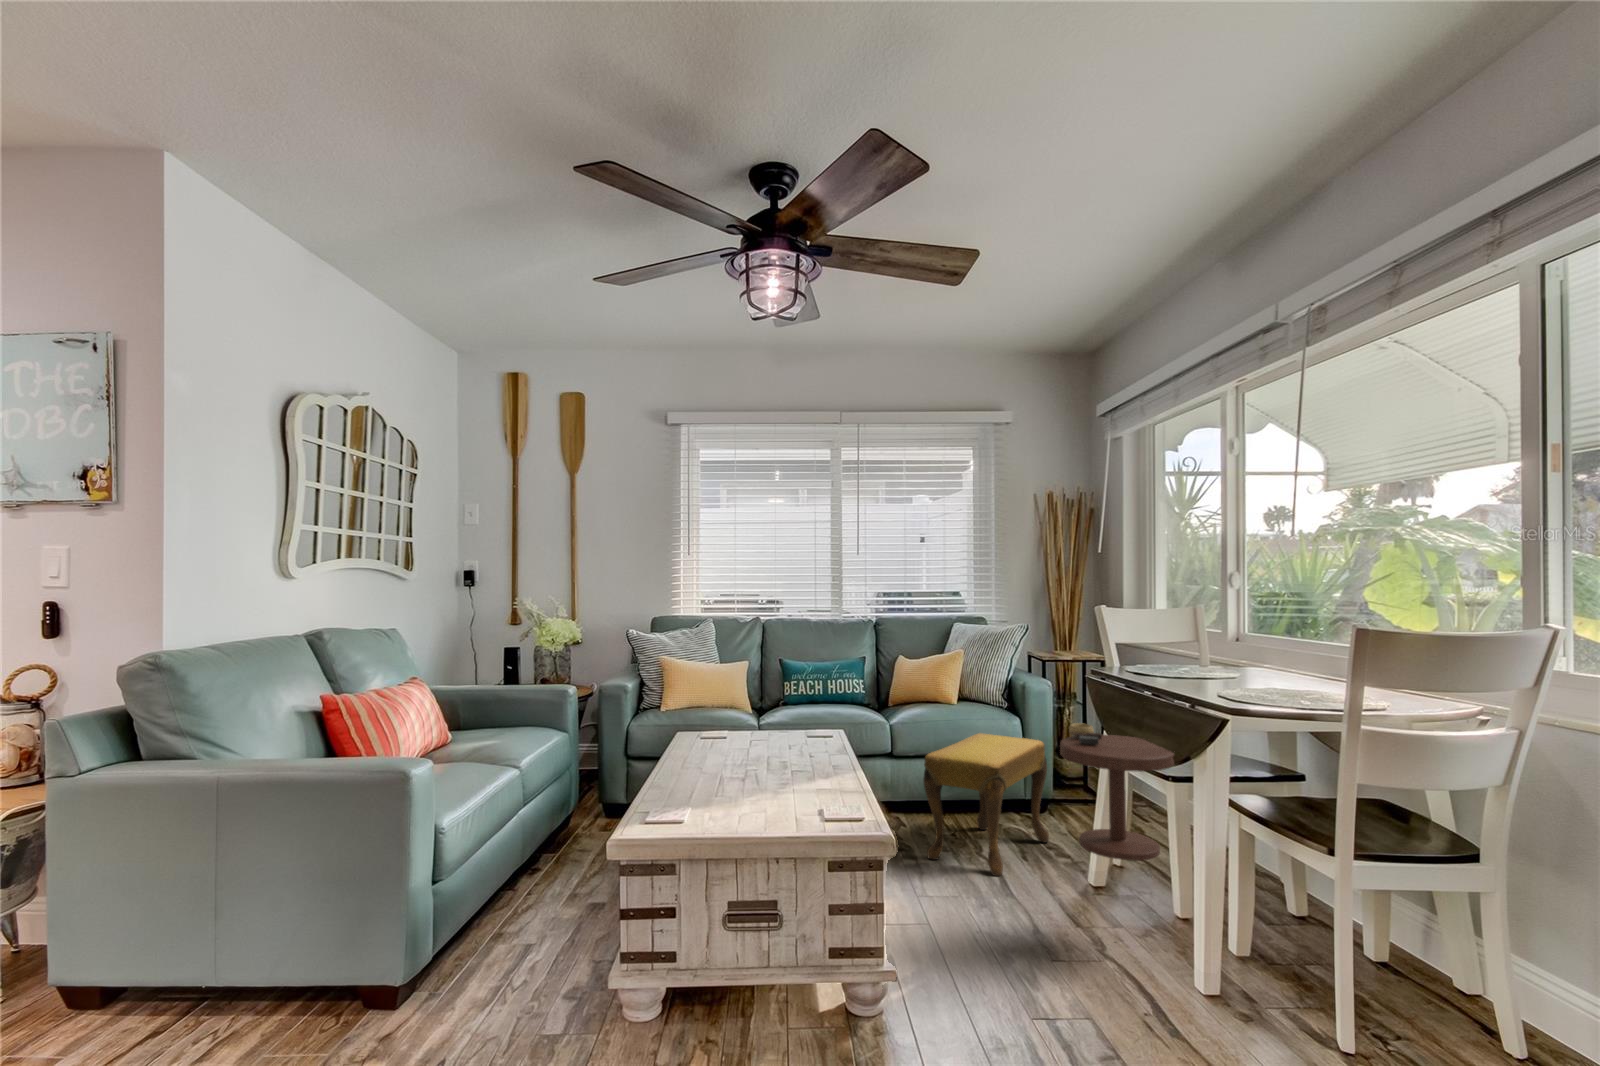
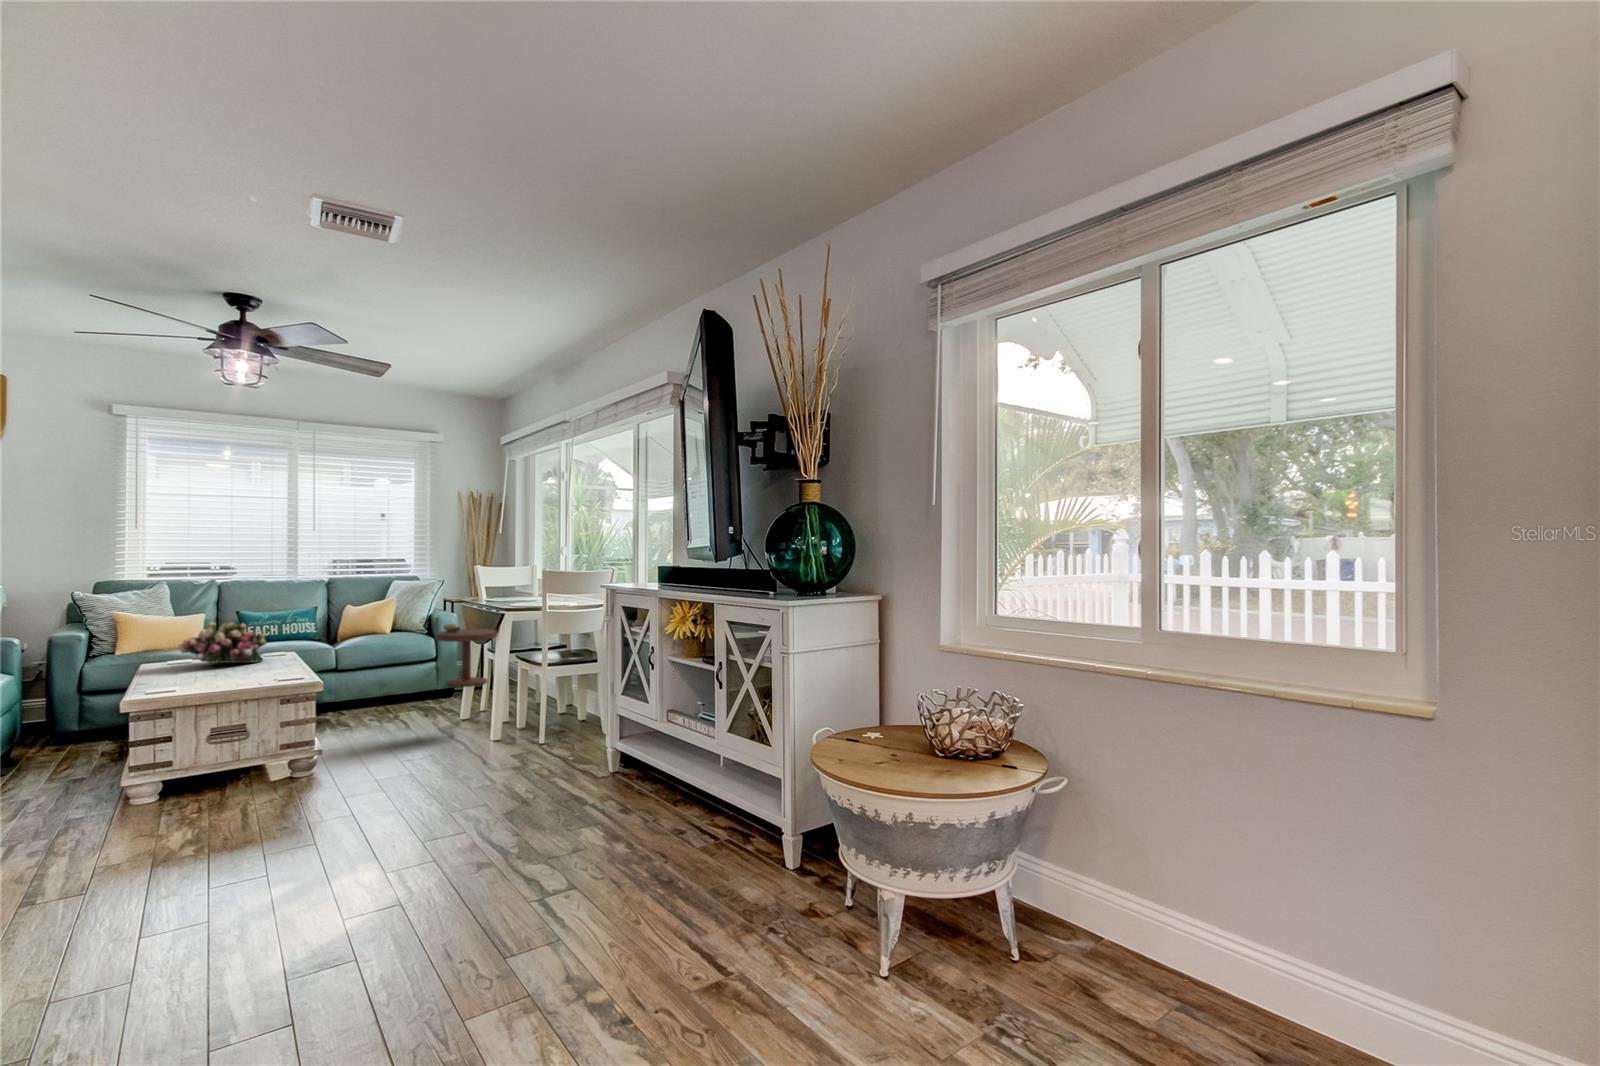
flower arrangement: none [705,691,808,761] -> present [179,622,267,663]
footstool: present [923,733,1049,876] -> none [356,646,445,723]

